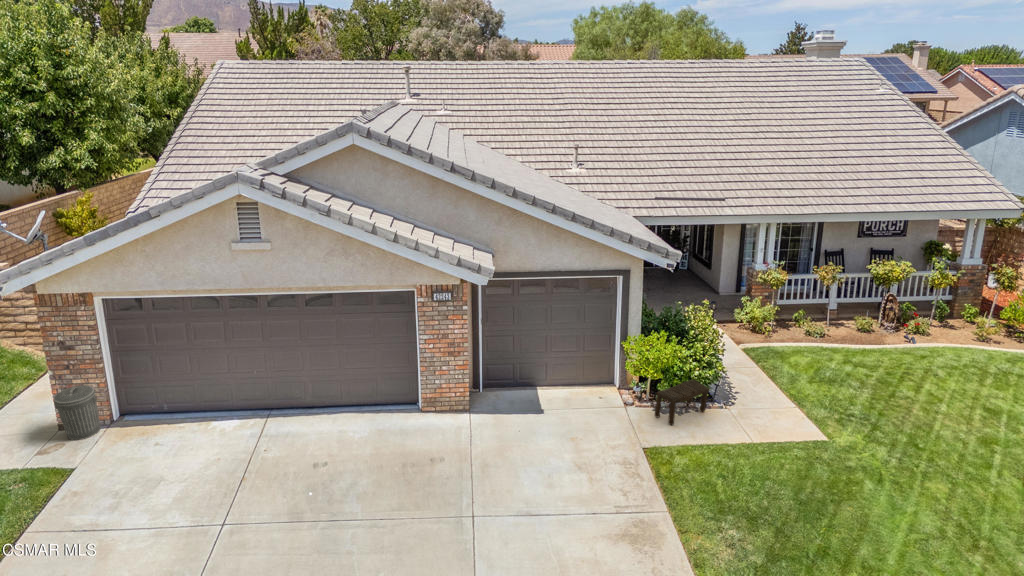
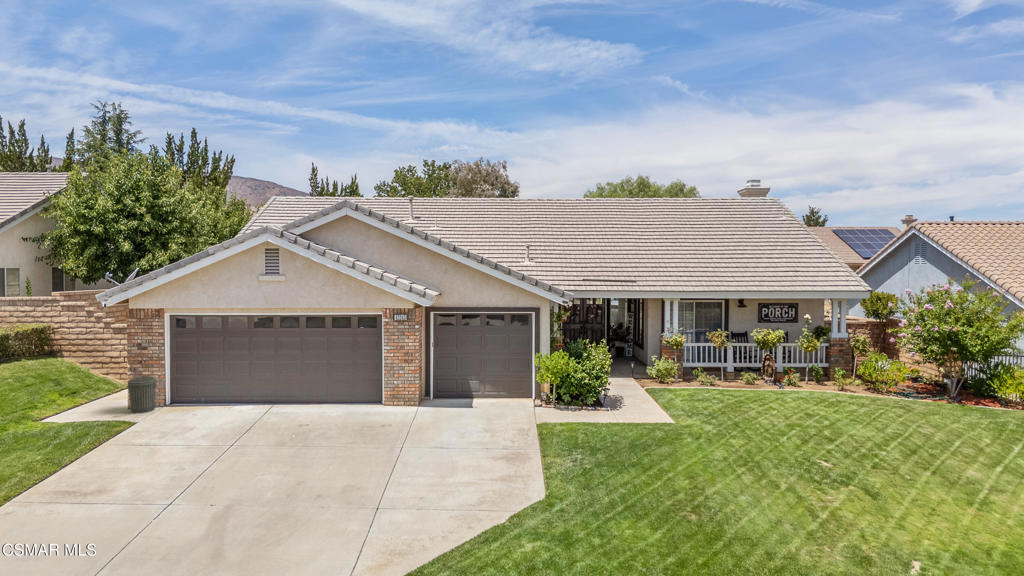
bench: present [655,379,709,425] -> none [554,386,594,414]

